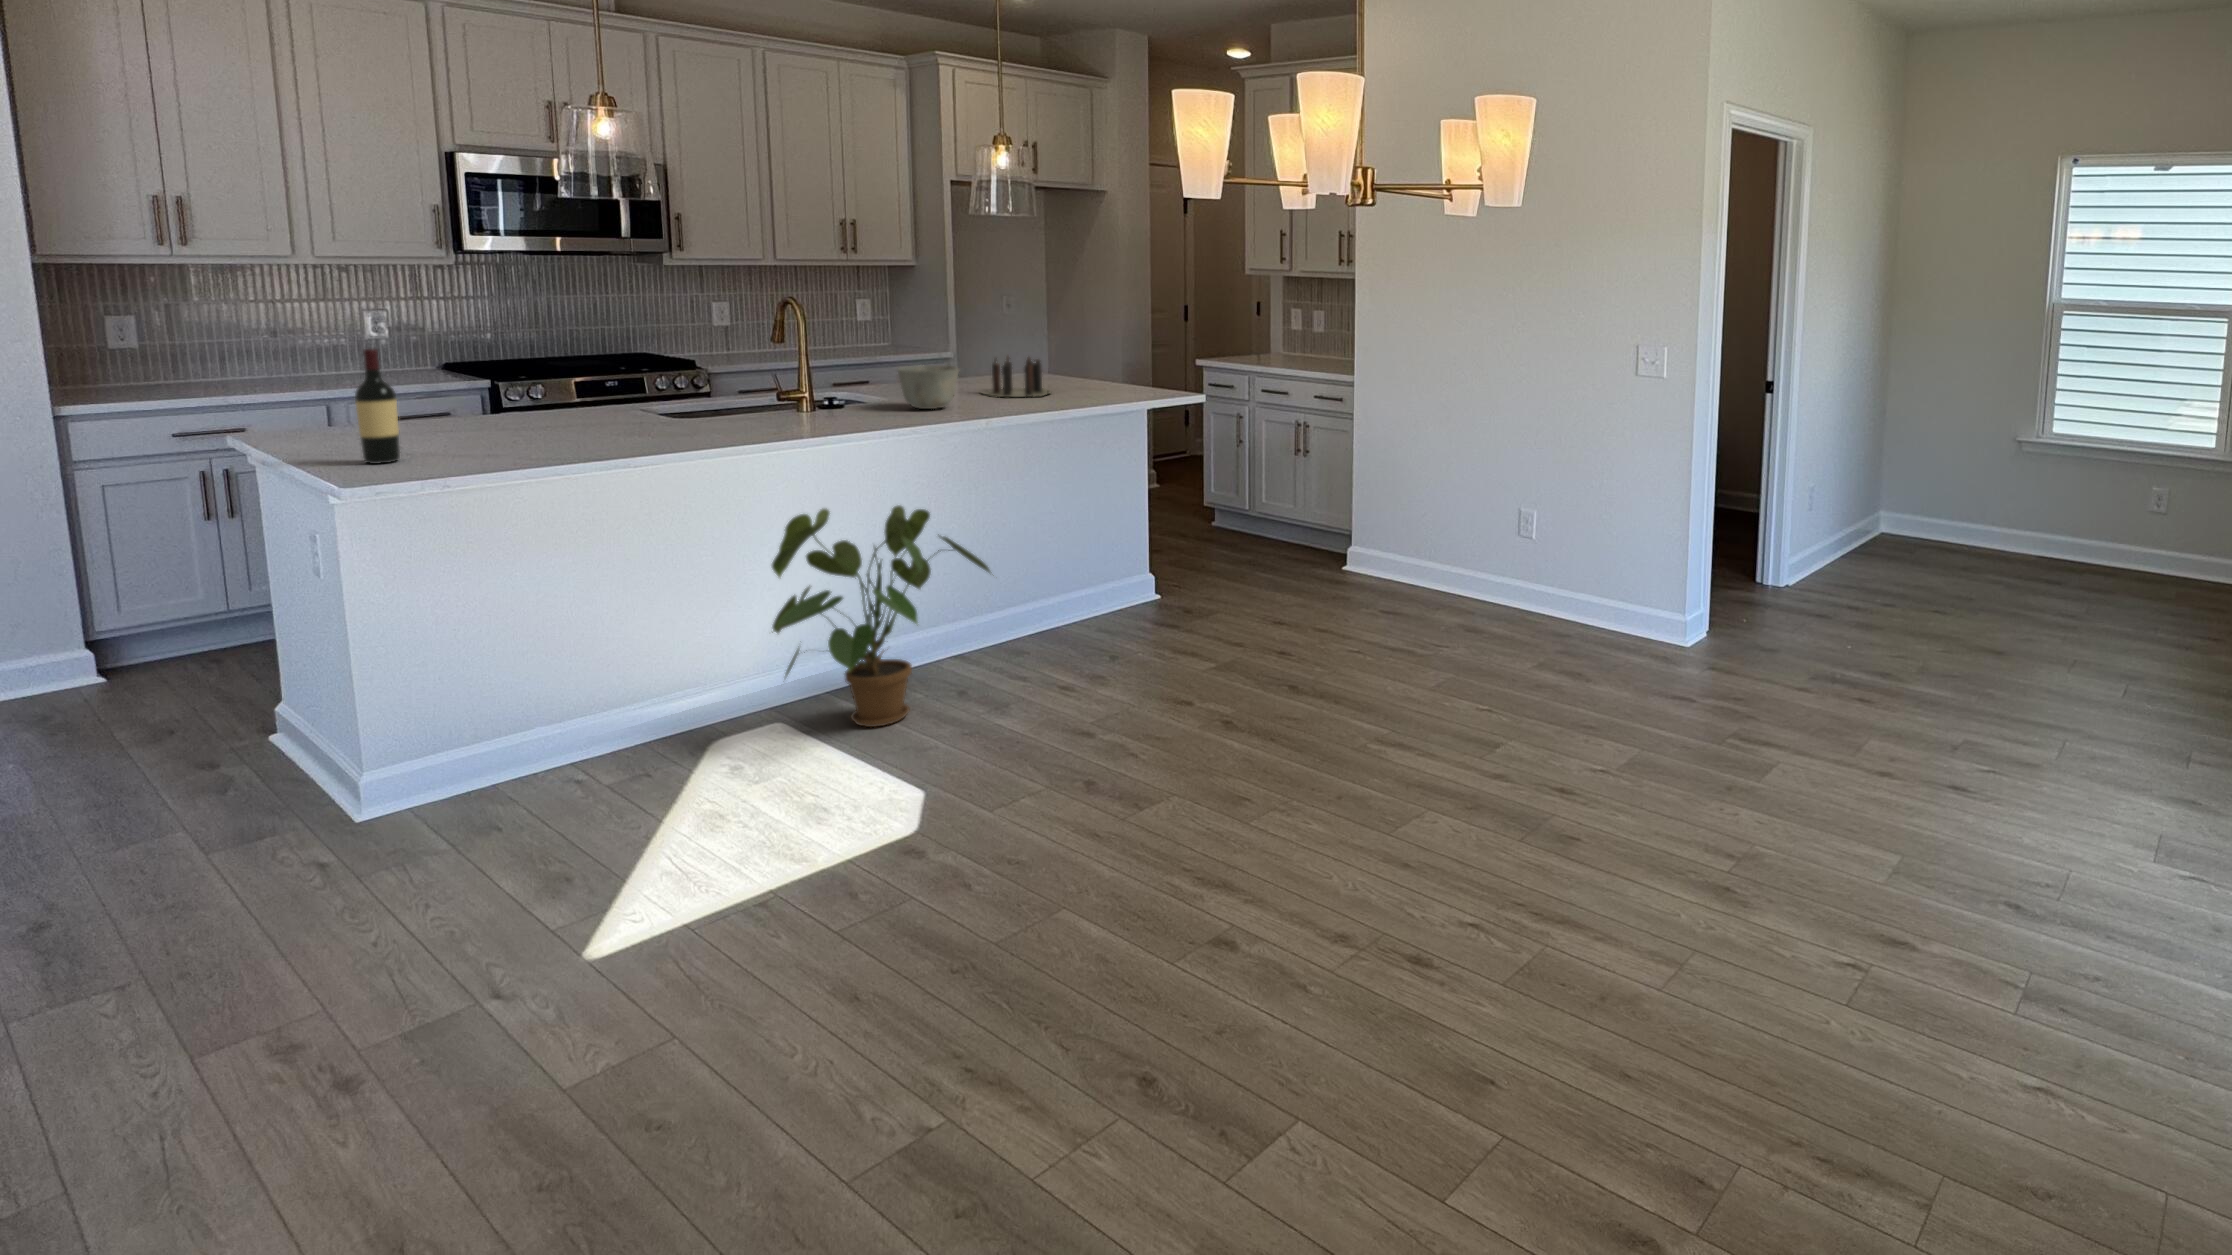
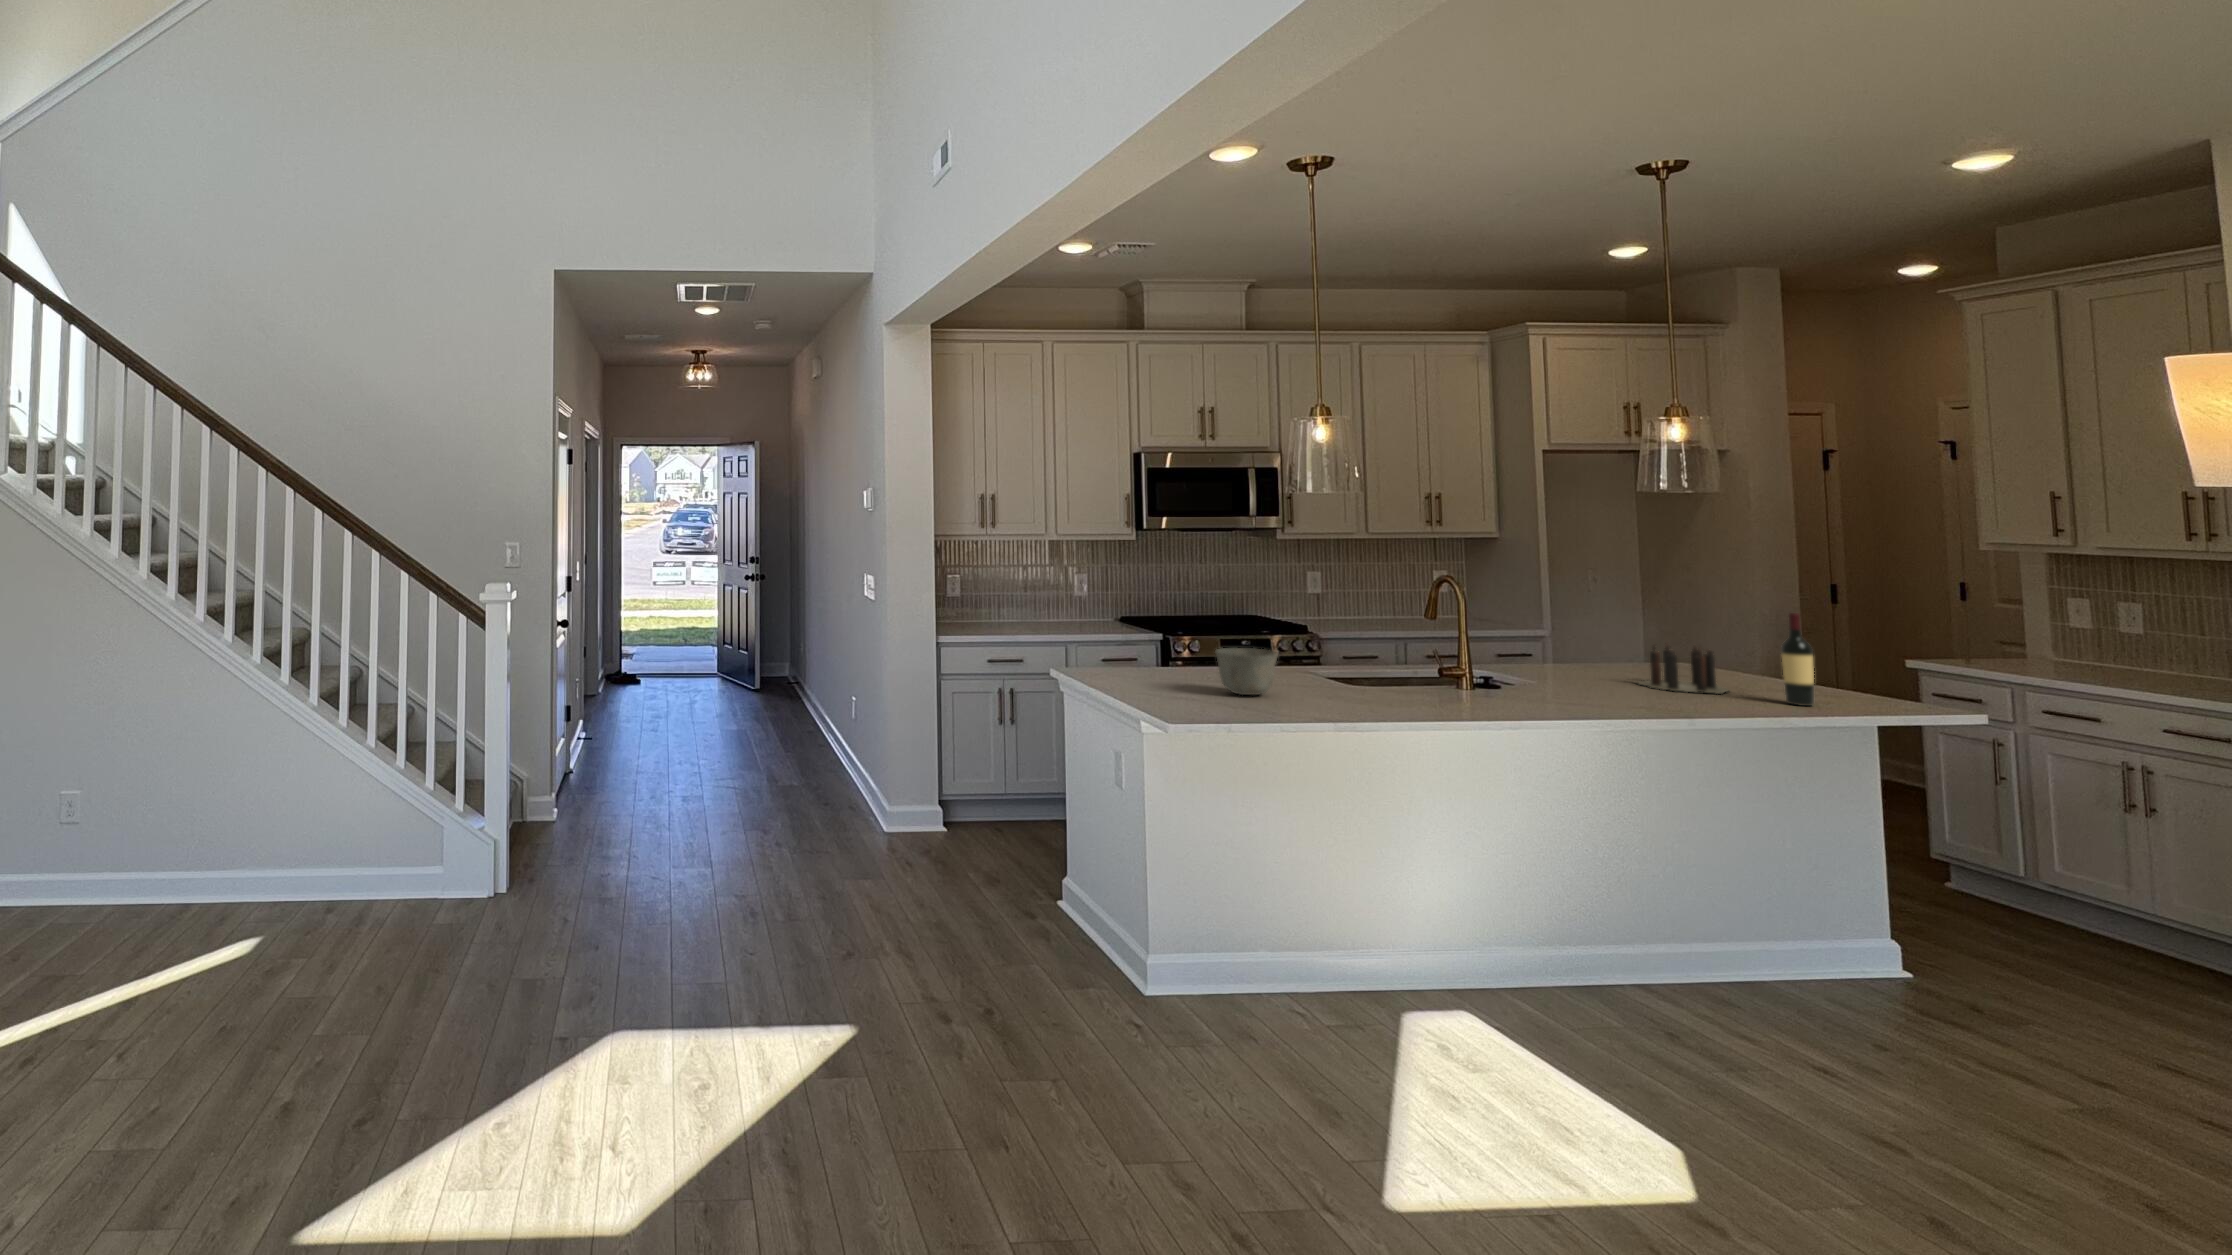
wine bottle: present [355,349,400,464] -> present [1781,613,1814,706]
ceramic bowl: present [898,365,959,409] -> present [1216,648,1277,695]
house plant: present [772,506,994,727] -> none [1450,791,1712,1045]

